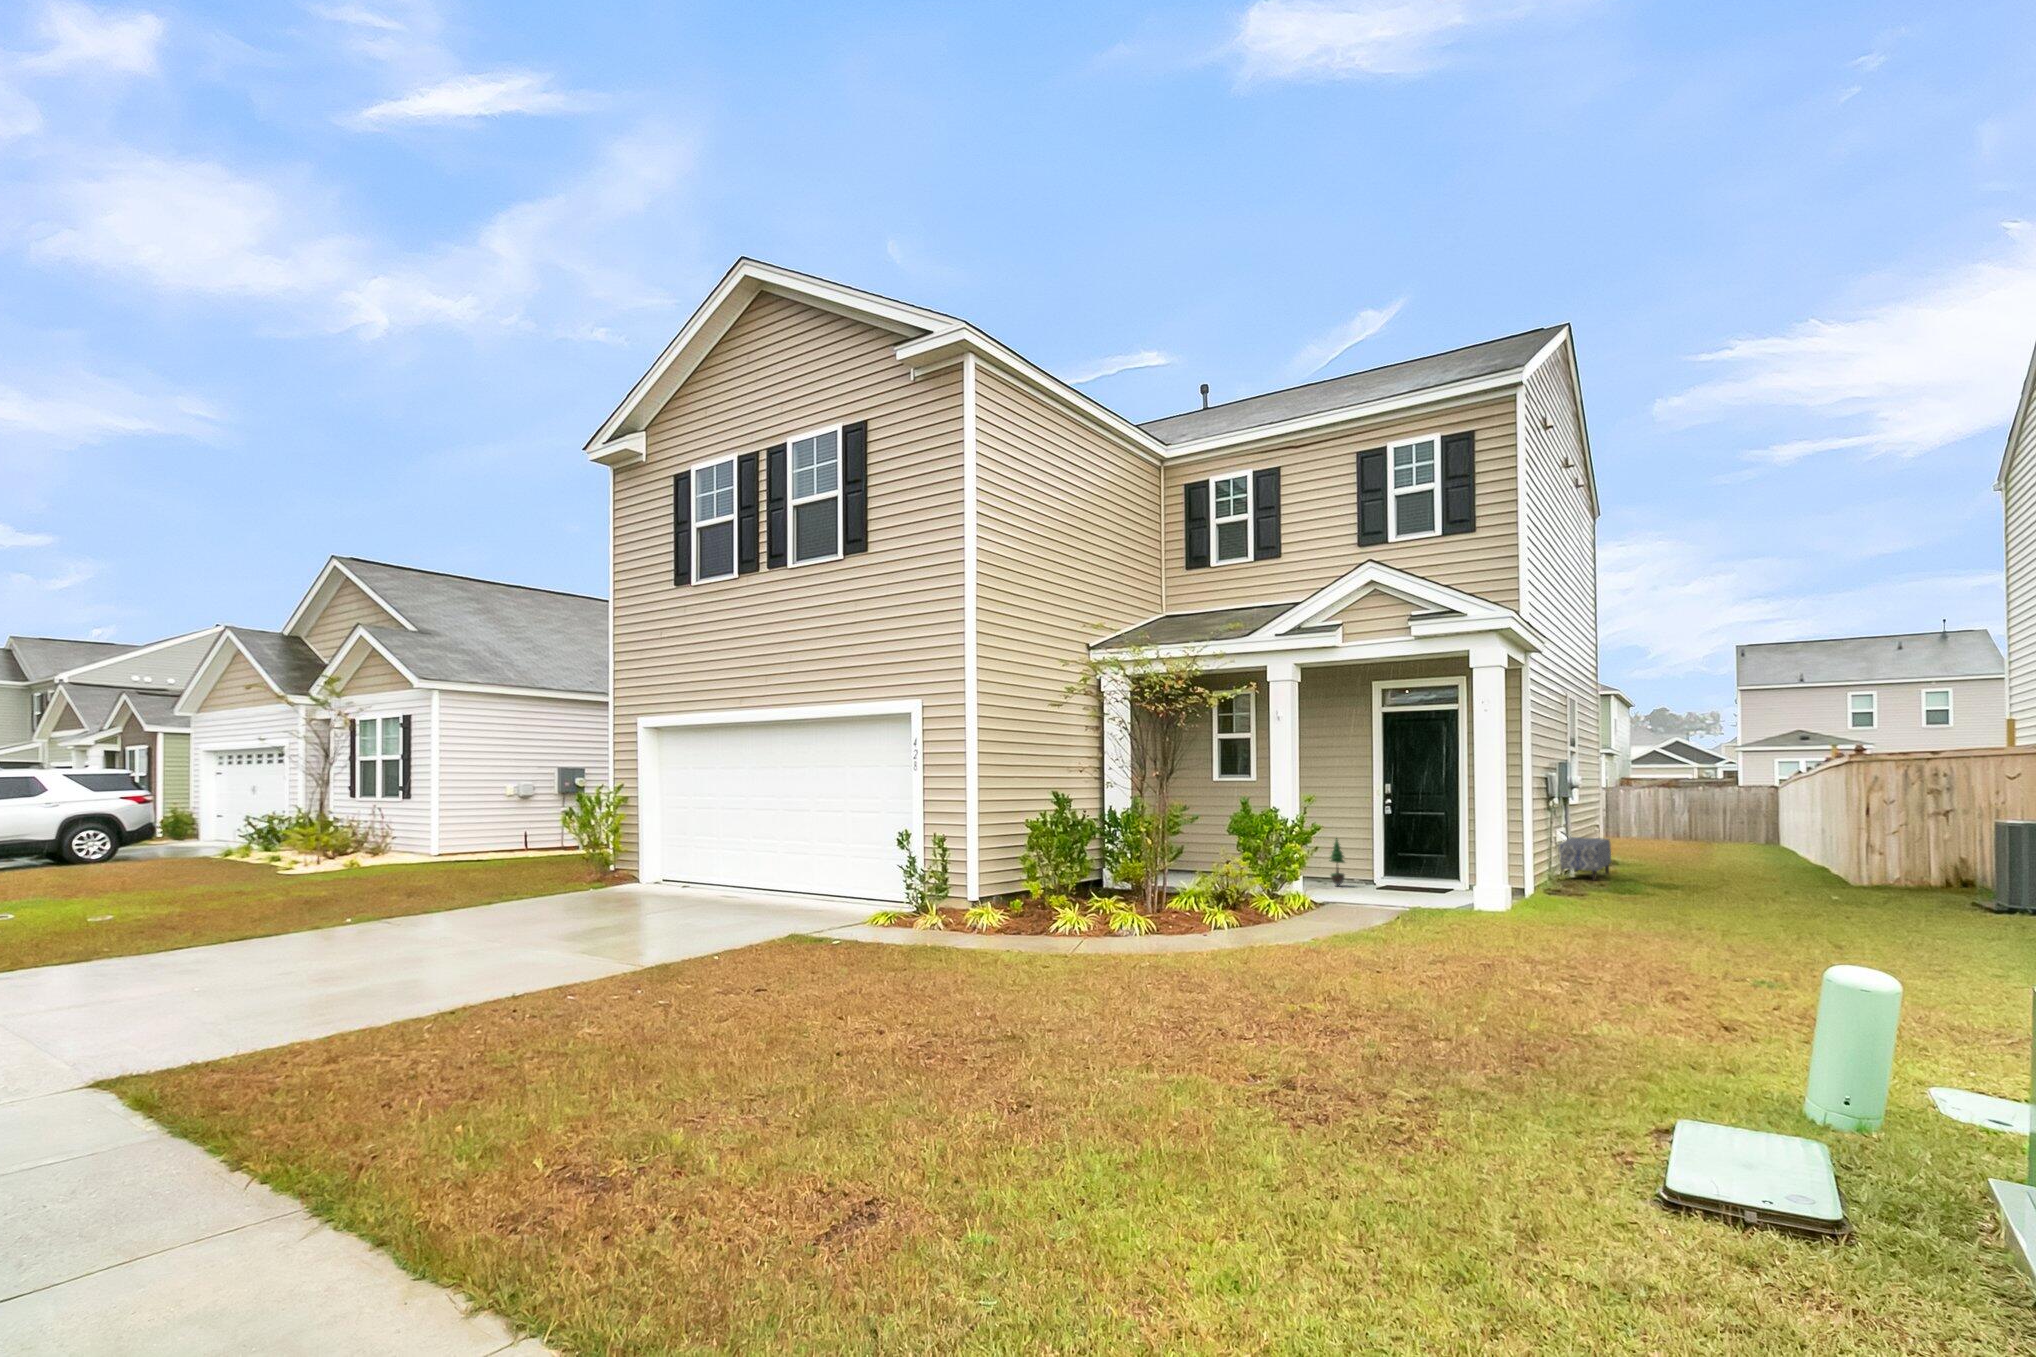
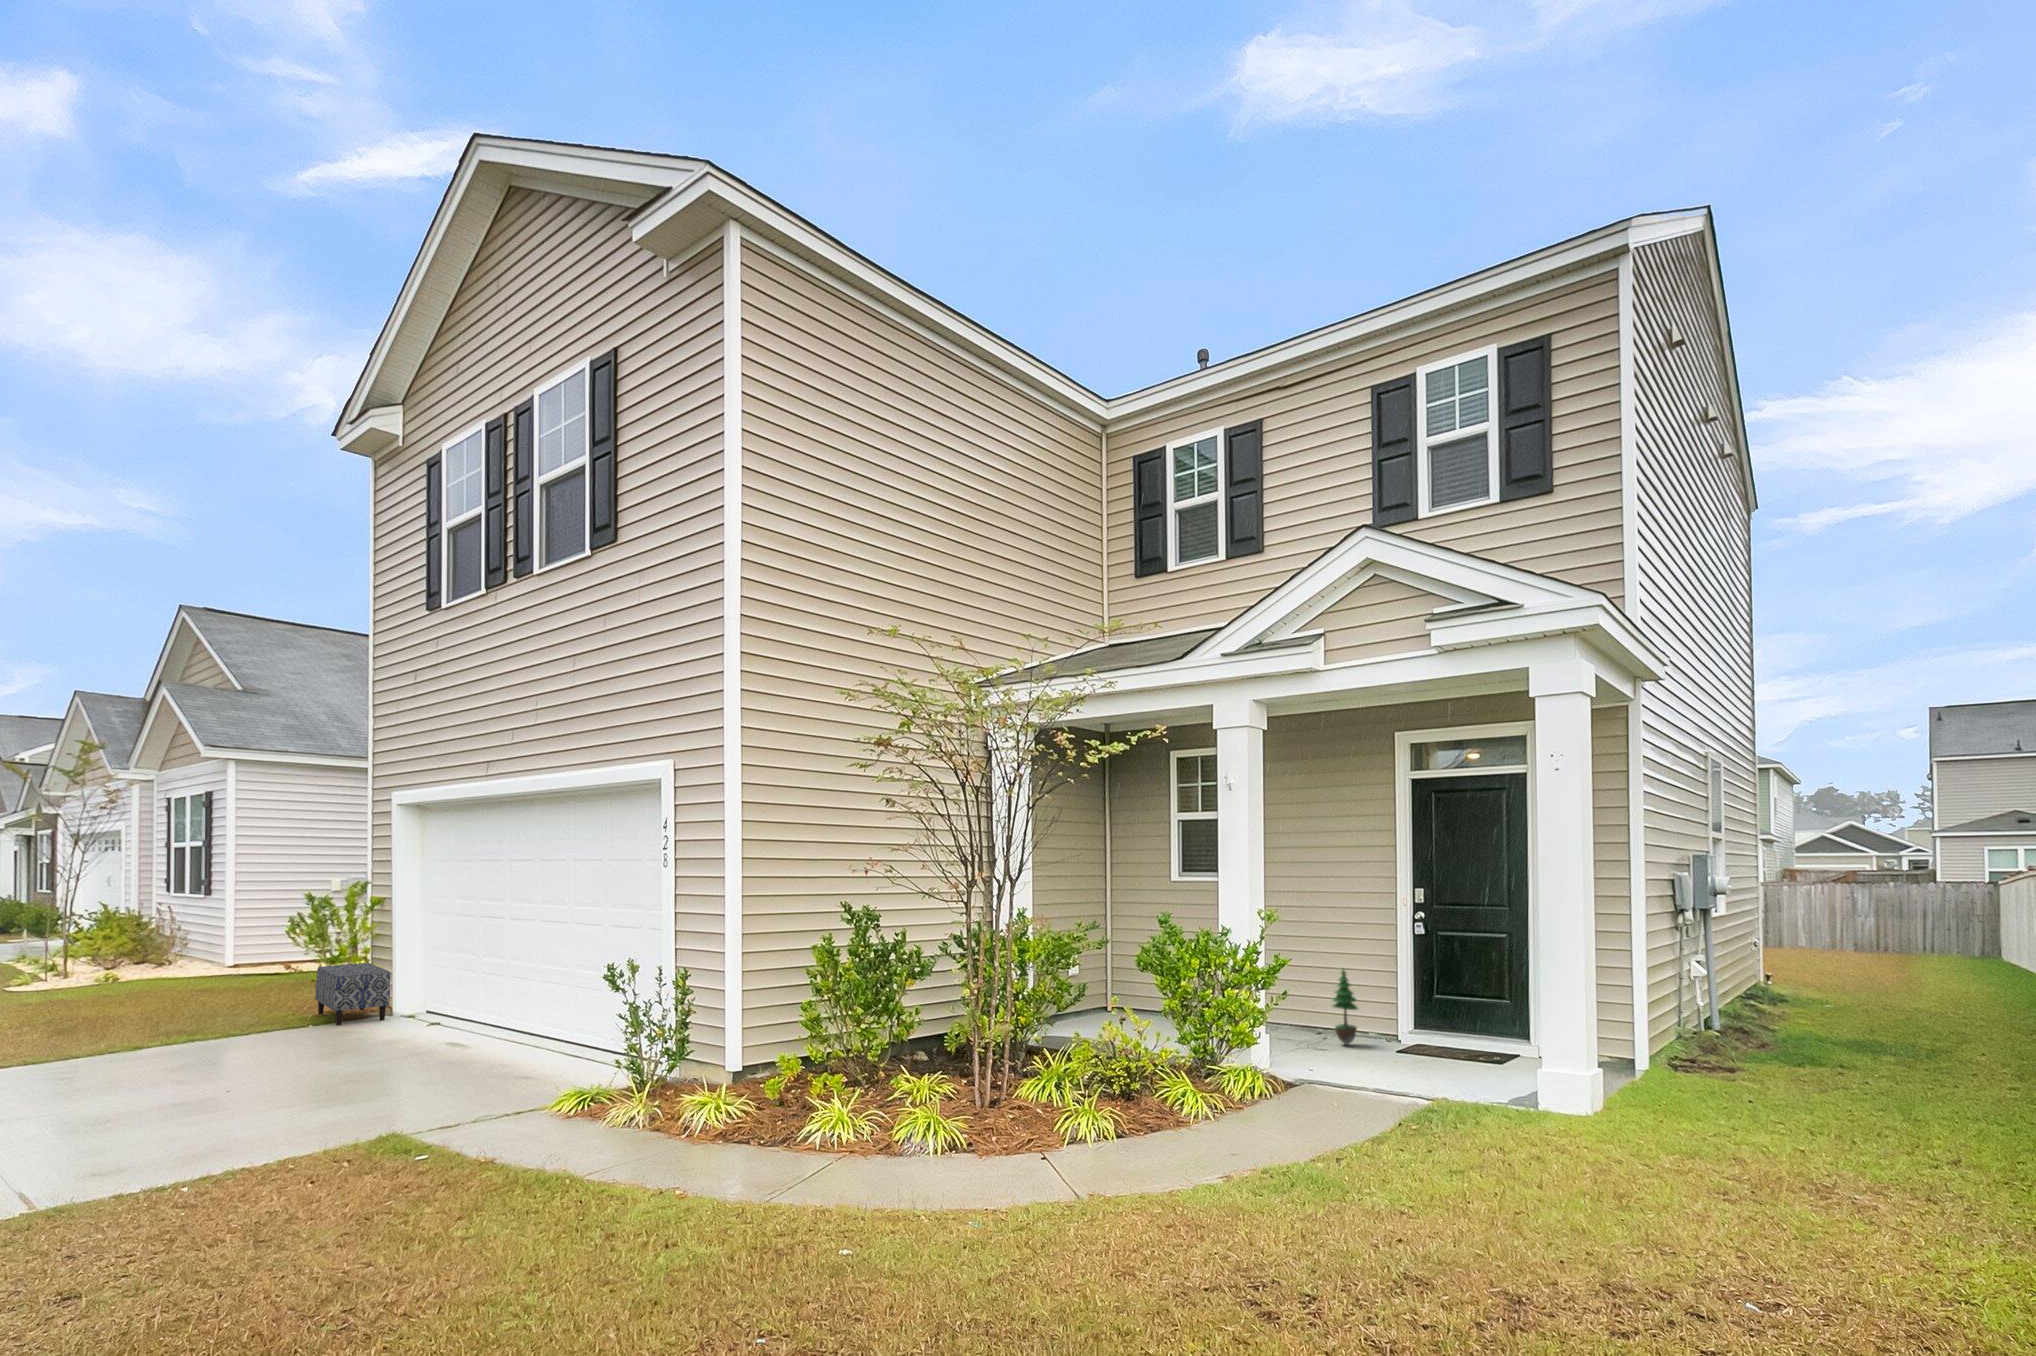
bench: present [1559,837,1611,881] -> present [315,963,390,1025]

